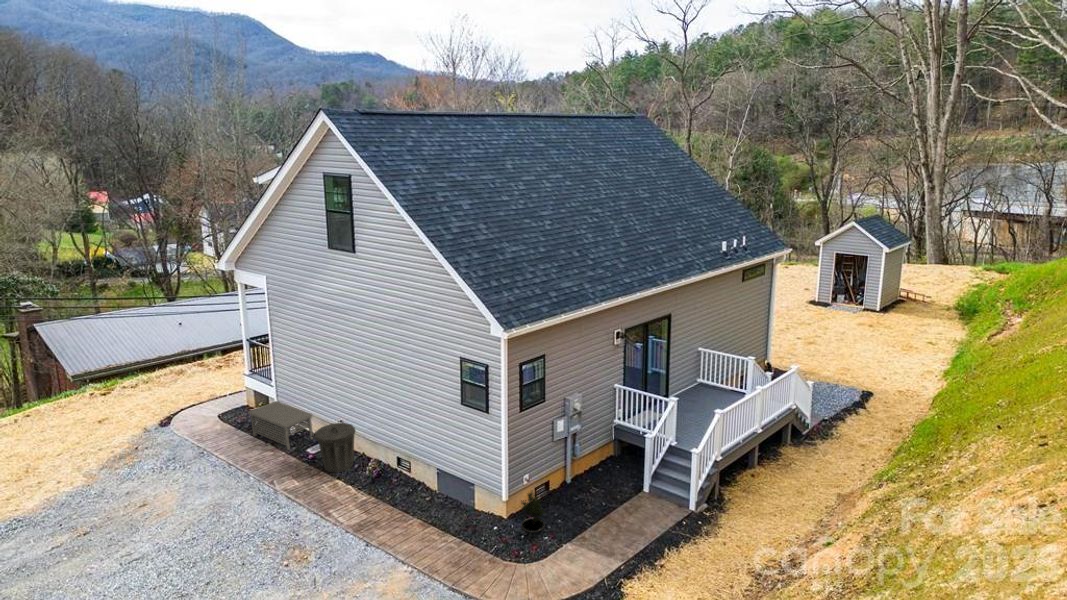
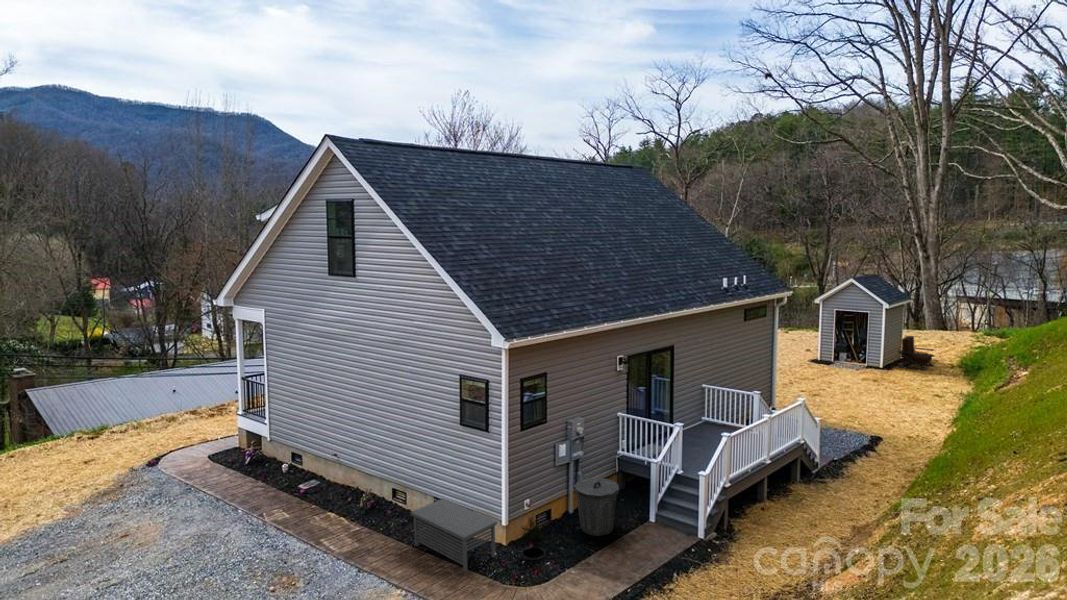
lounge chair: none [894,278,932,314] -> present [898,336,934,371]
storage bench: present [248,401,313,450] -> present [411,499,497,572]
trash can: present [315,423,355,473] -> present [574,478,619,536]

